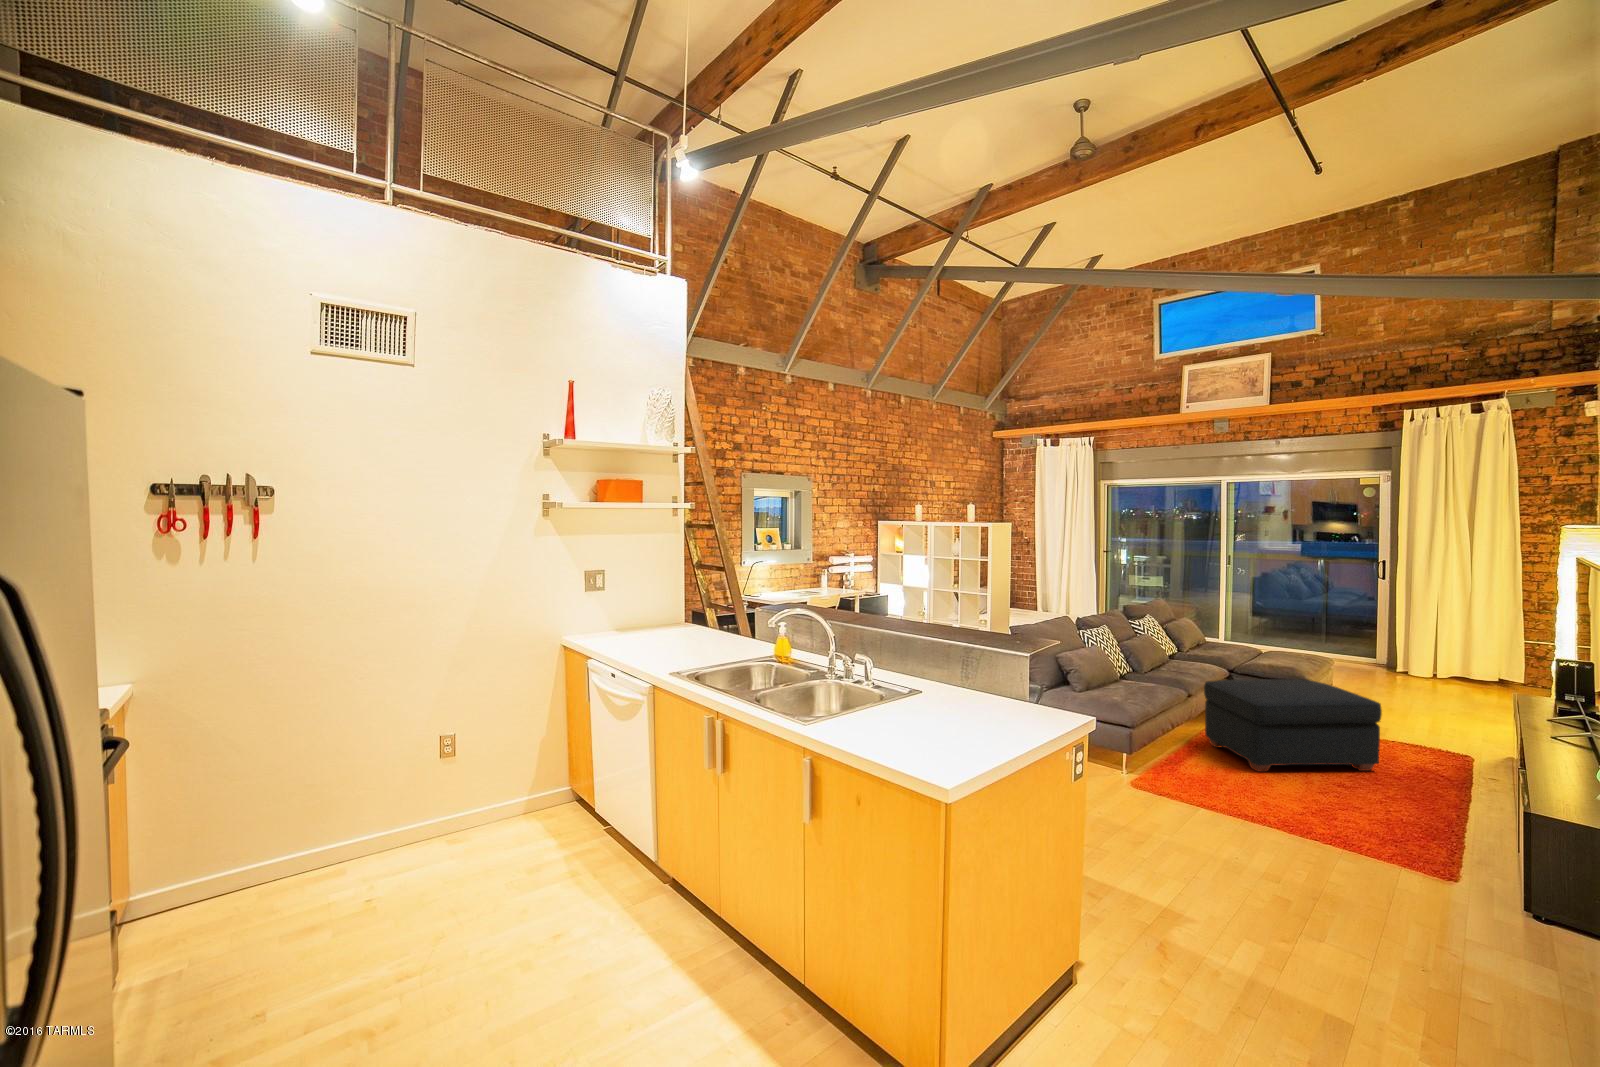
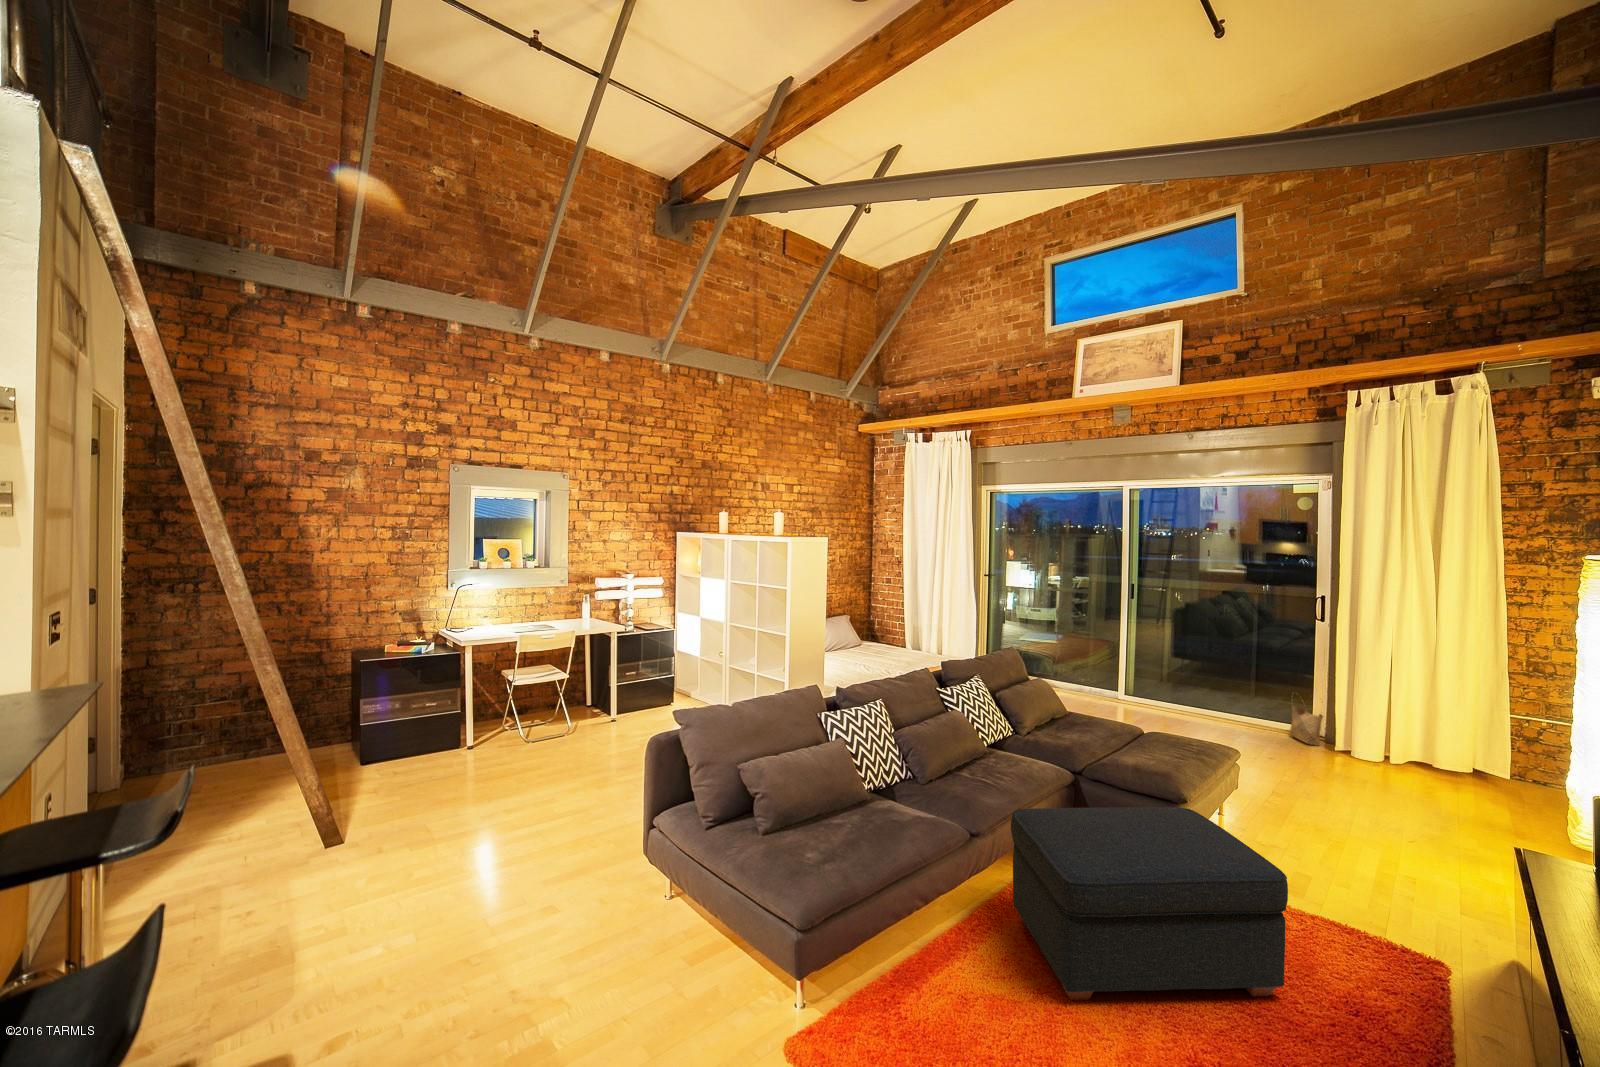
woven basket: none [1356,631,1384,670] -> present [1289,705,1323,746]

